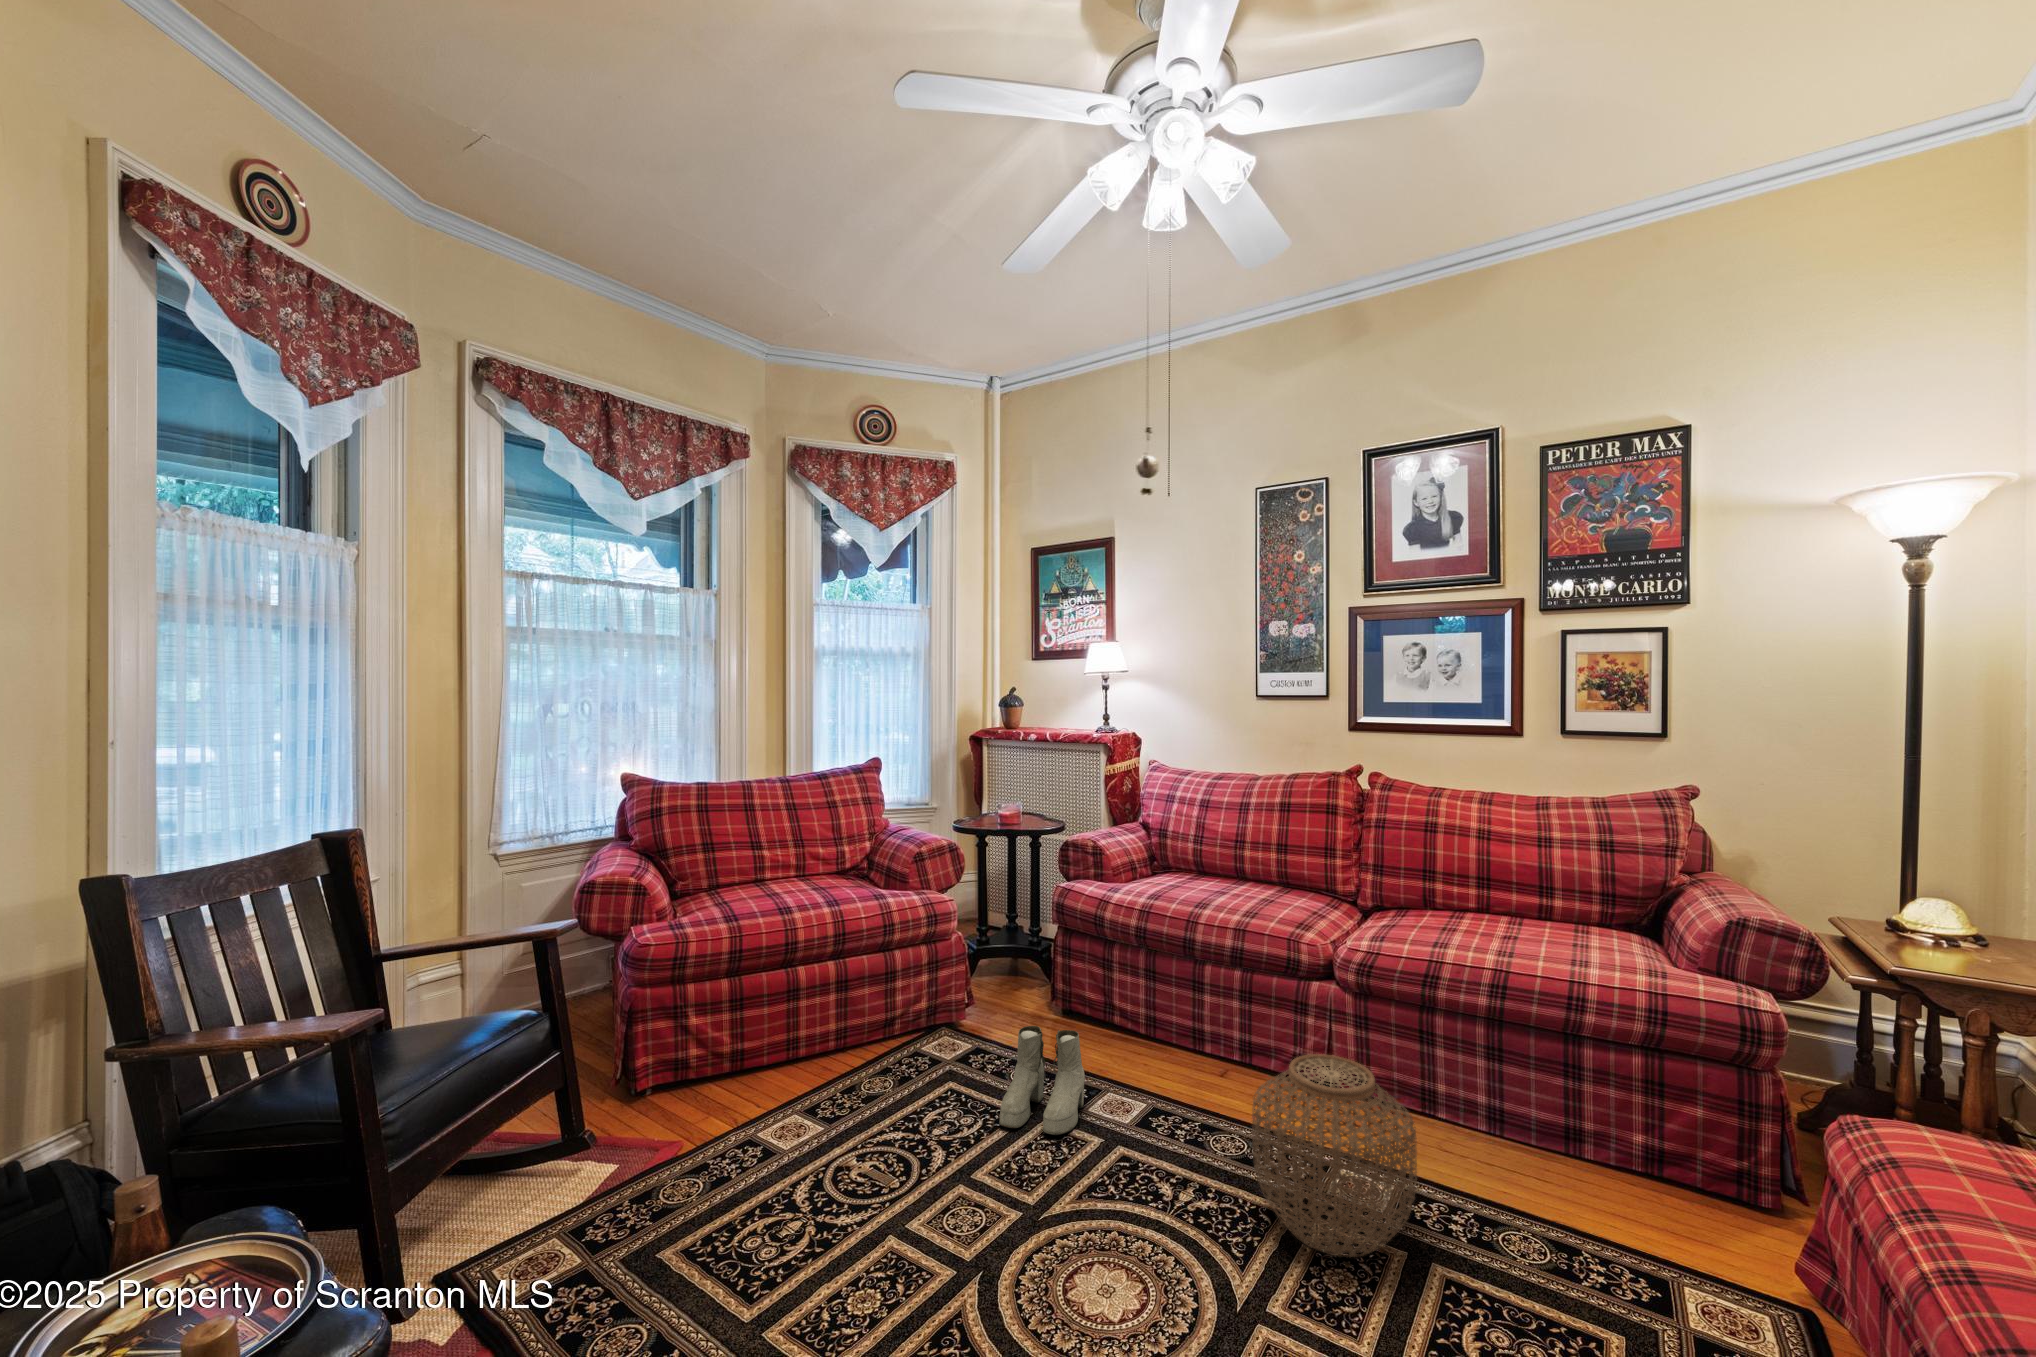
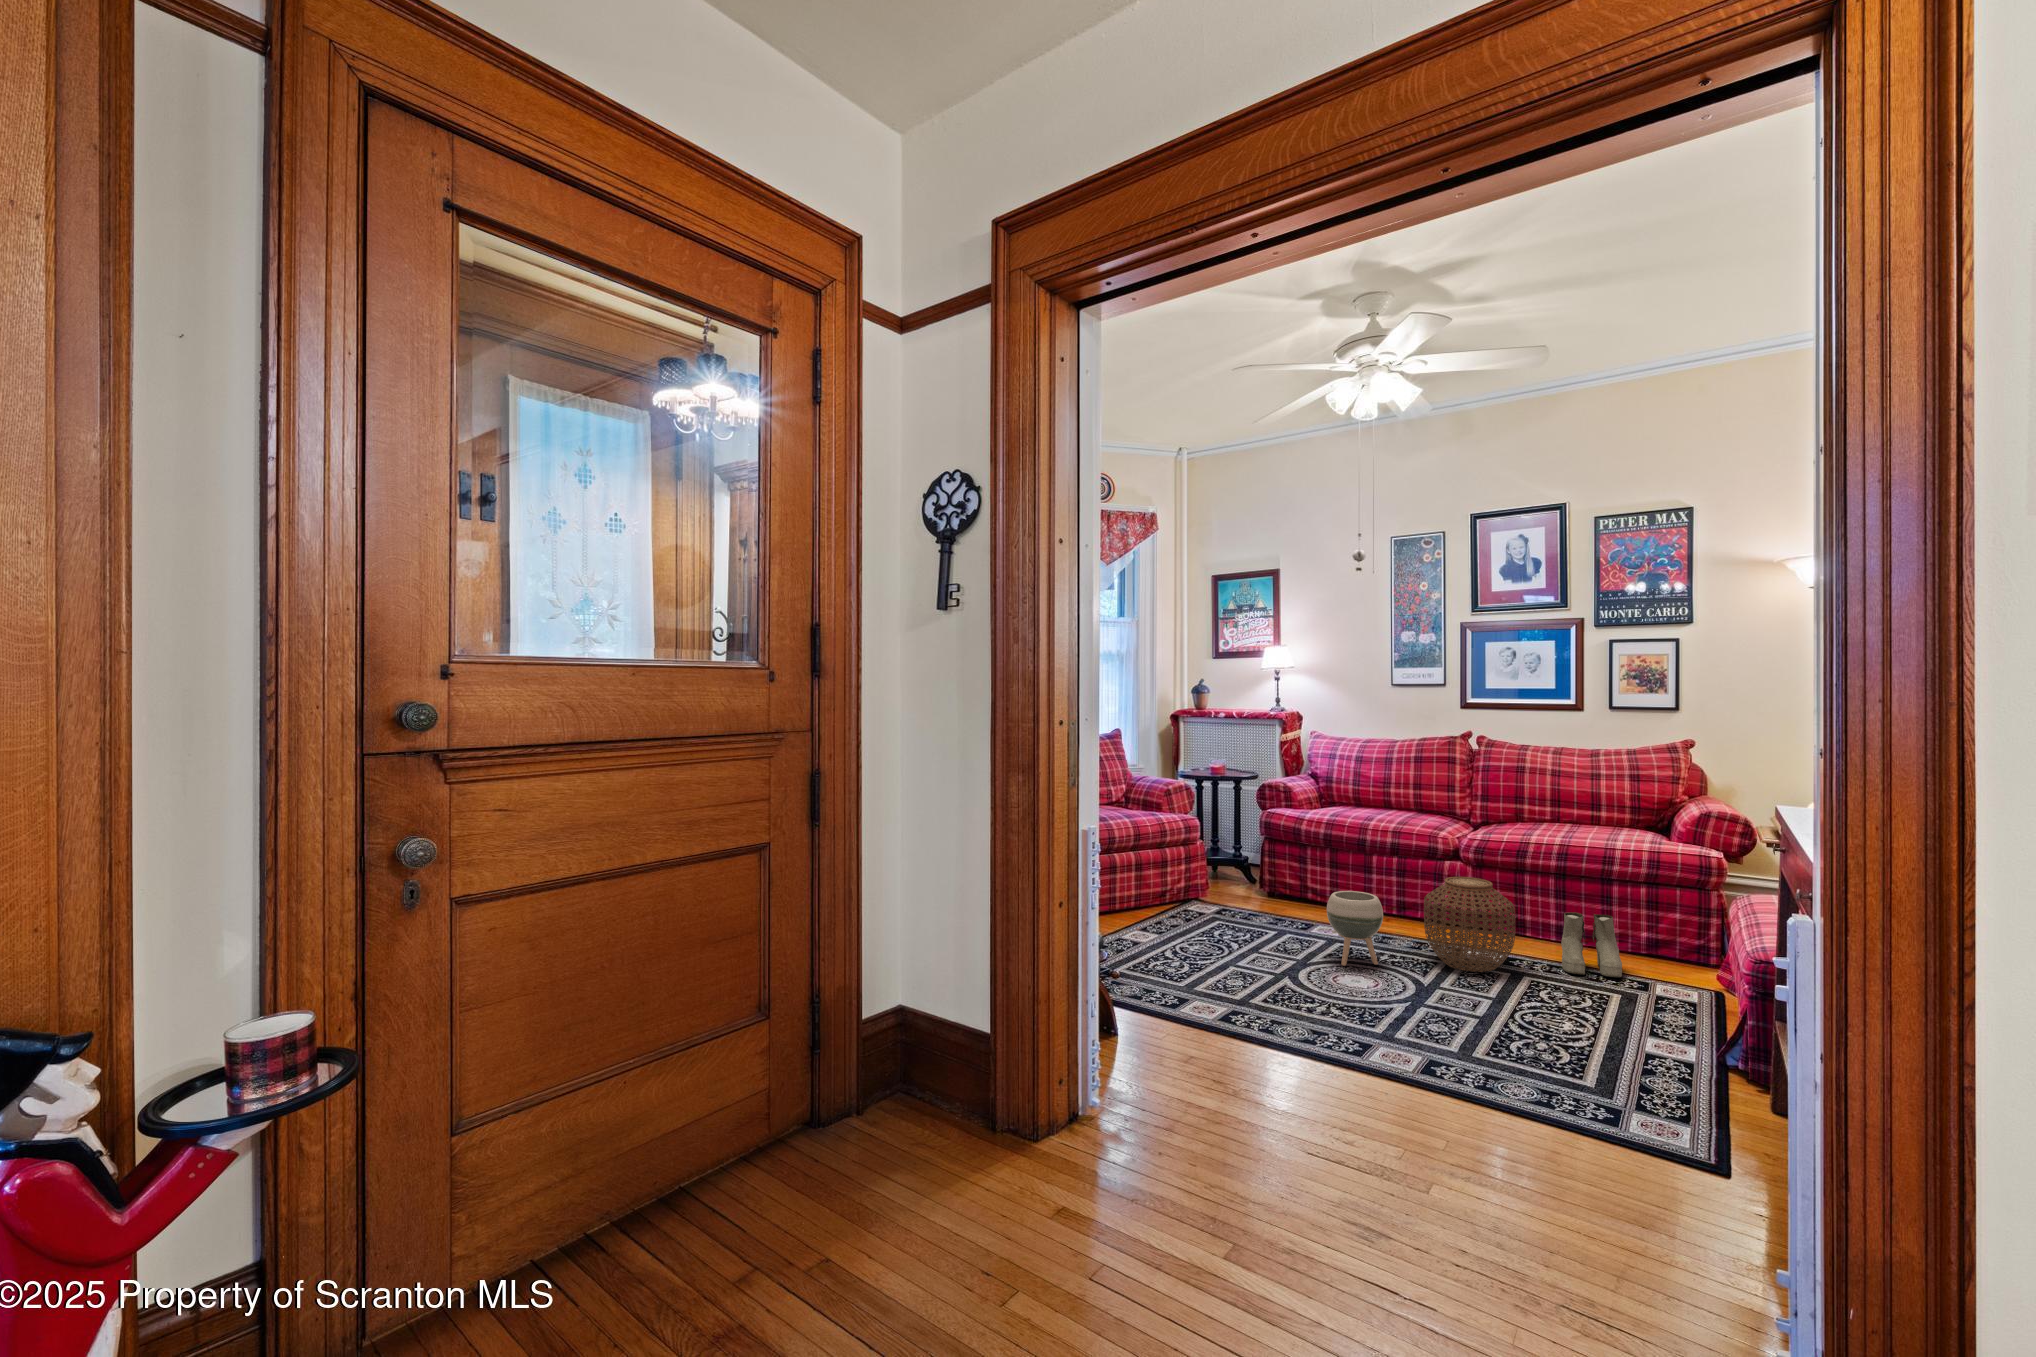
boots: present [999,1026,1085,1135] -> present [1561,912,1622,978]
planter: none [1073,1080,1173,1239] -> present [1327,891,1383,966]

